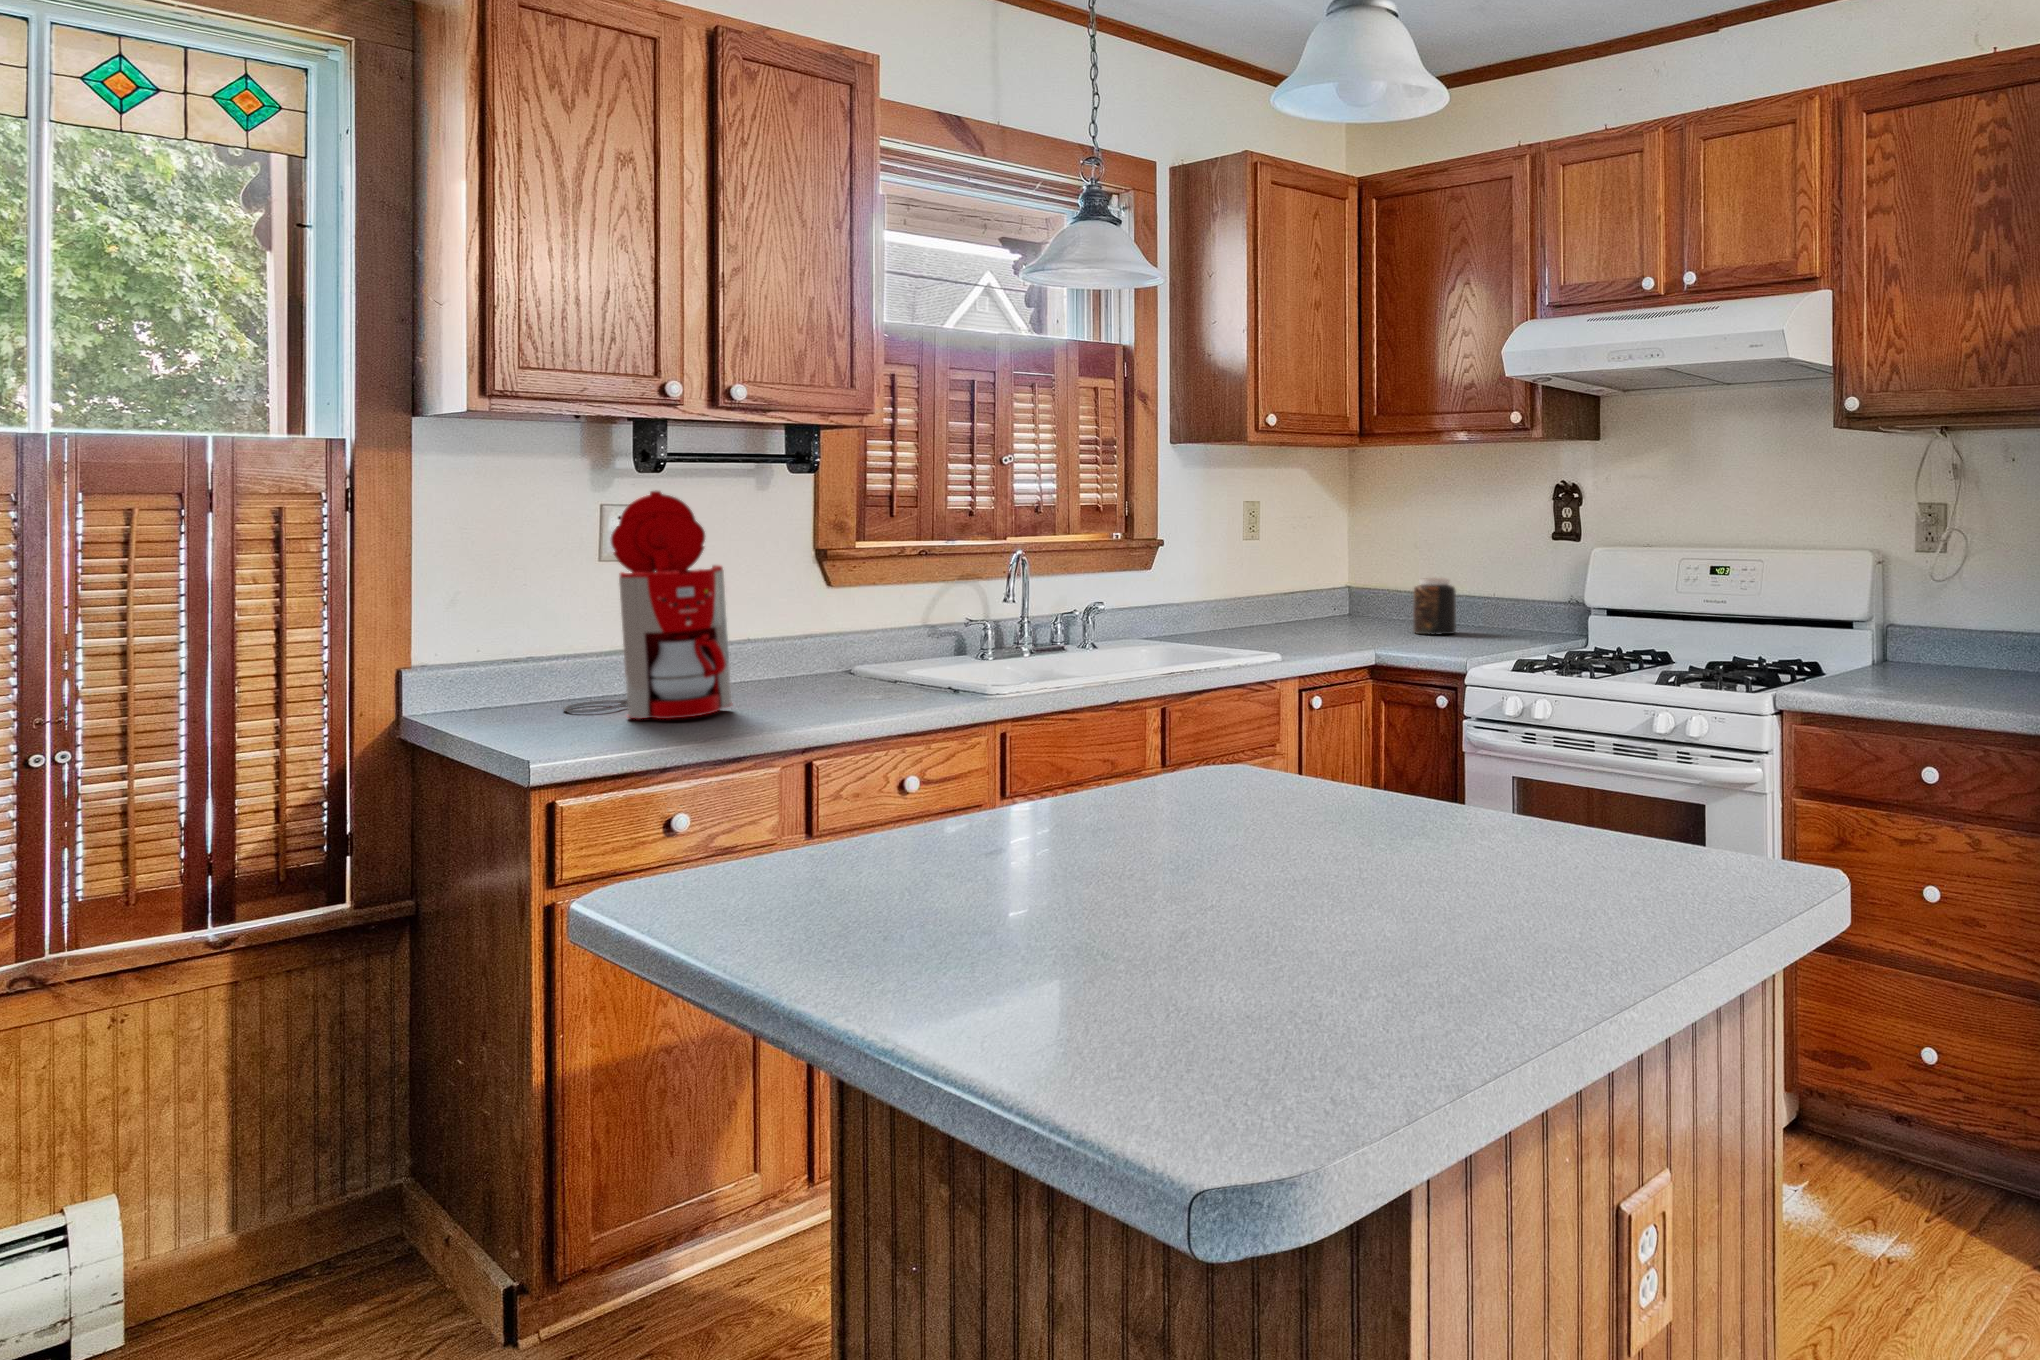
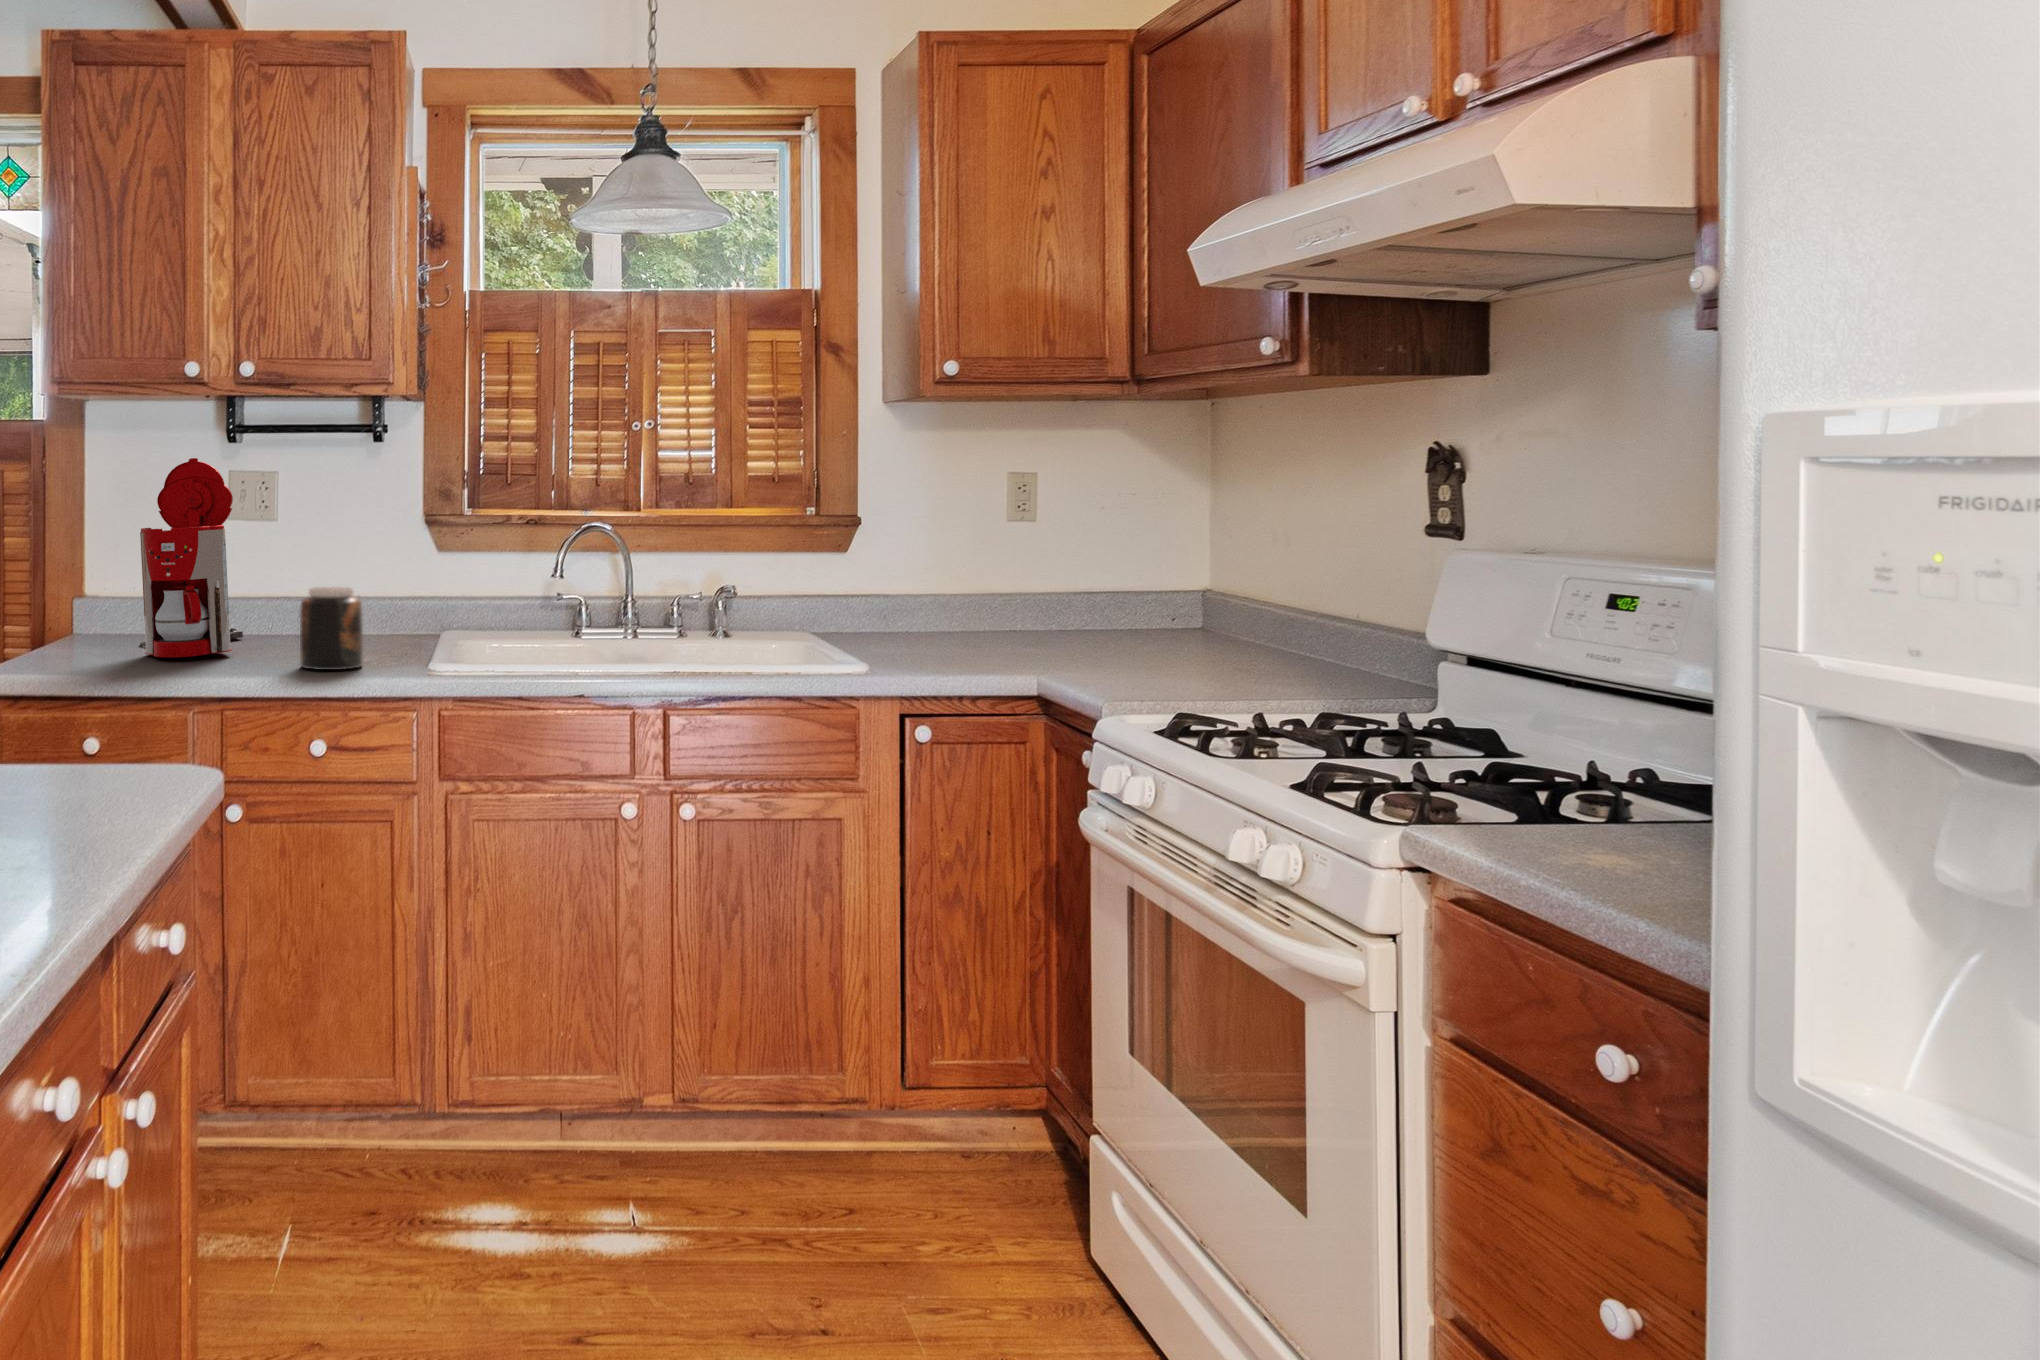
jar: present [1413,578,1456,635] -> present [300,587,363,670]

